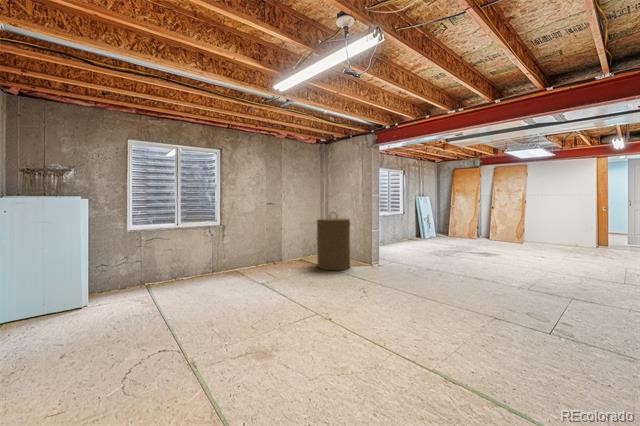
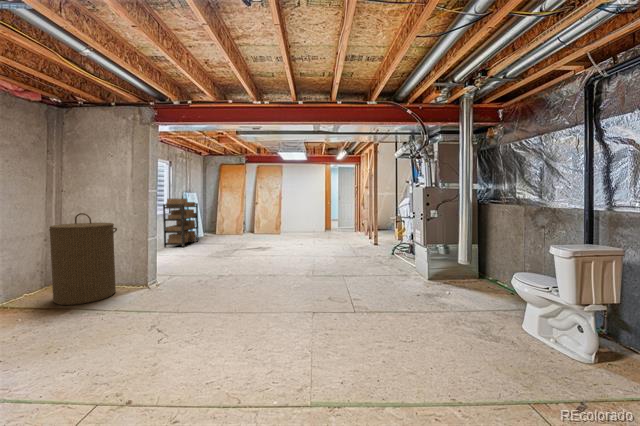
shelving unit: none [397,202,428,244] -> present [163,198,199,247]

